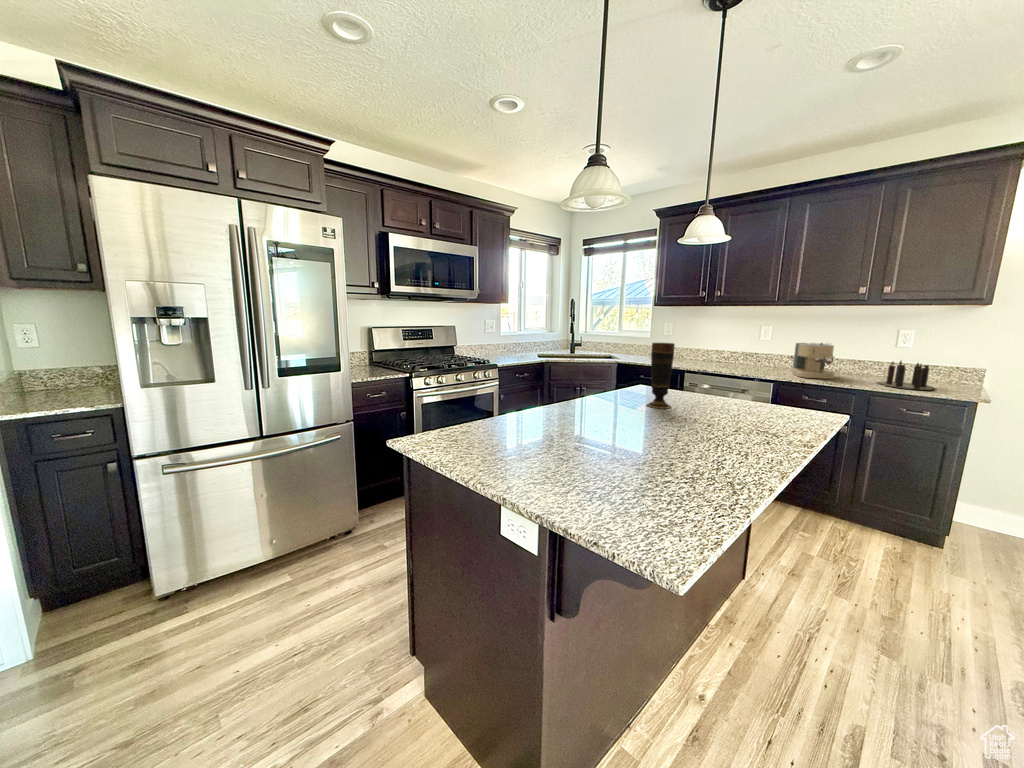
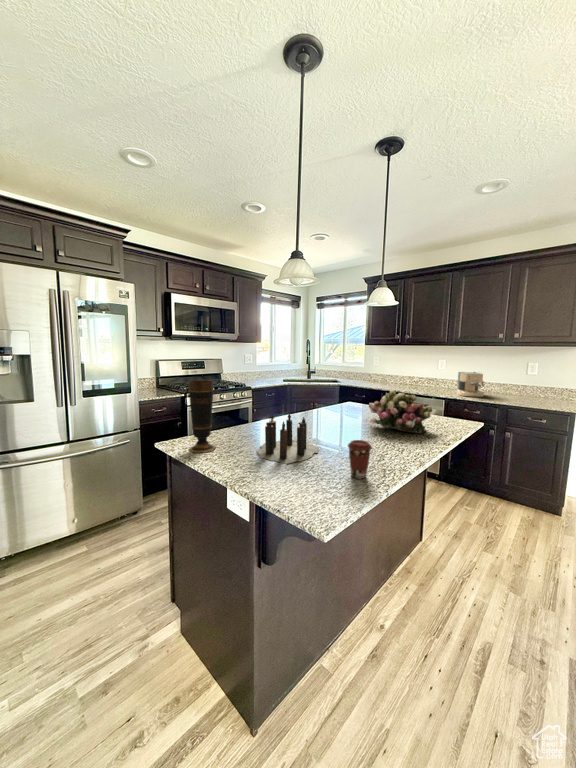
vase: present [647,343,675,409] -> present [189,380,215,453]
candle: present [878,361,934,390] -> present [257,413,319,464]
flower arrangement: none [682,368,779,431] -> present [369,390,432,433]
coffee cup: none [681,440,719,496] -> present [348,440,372,479]

